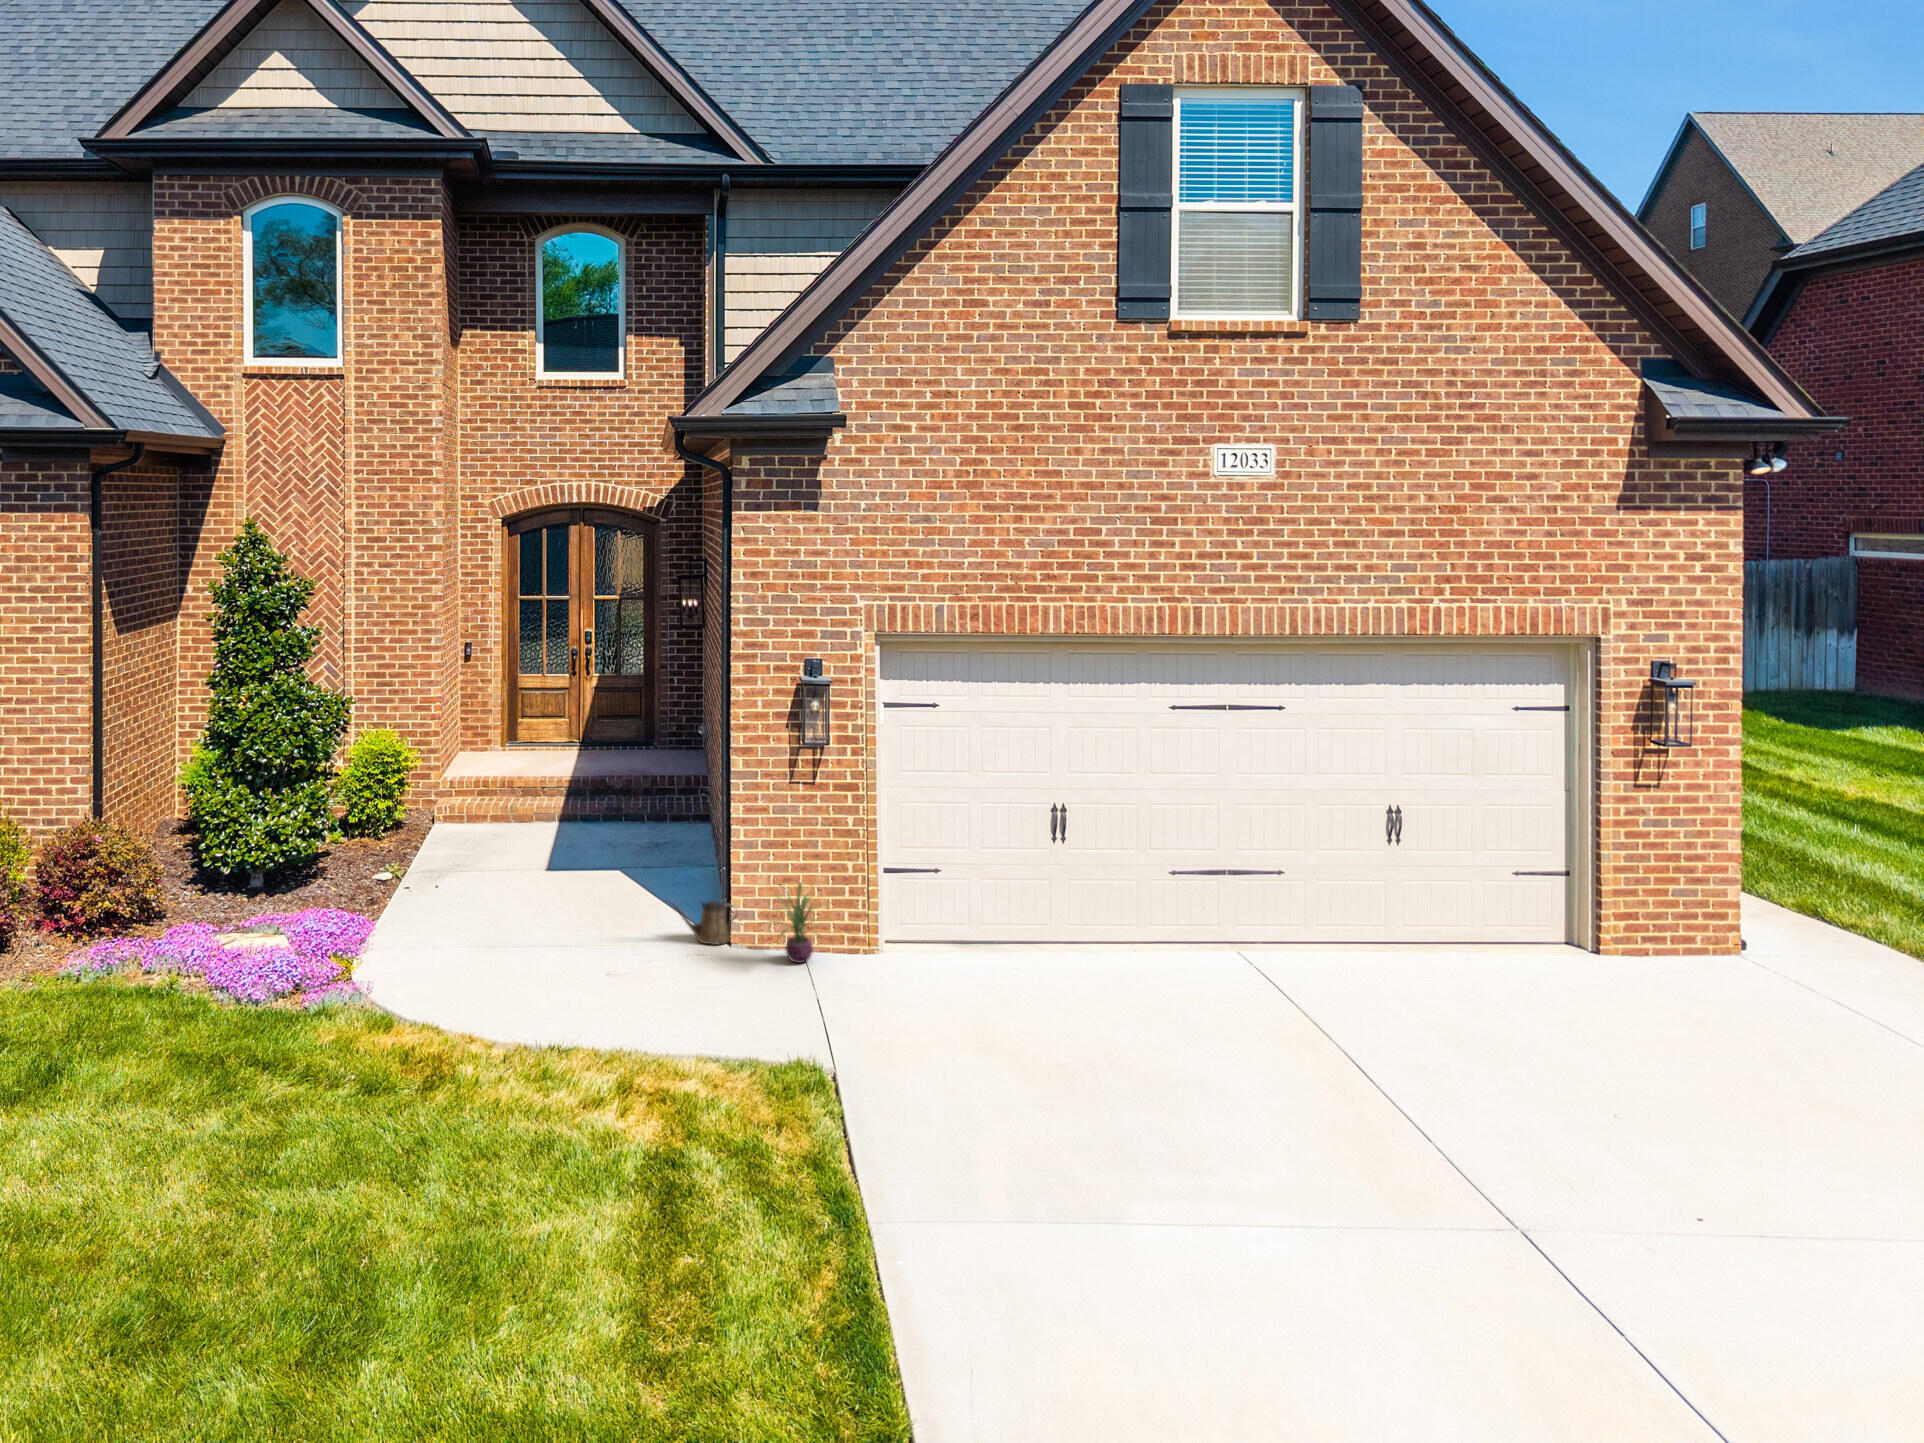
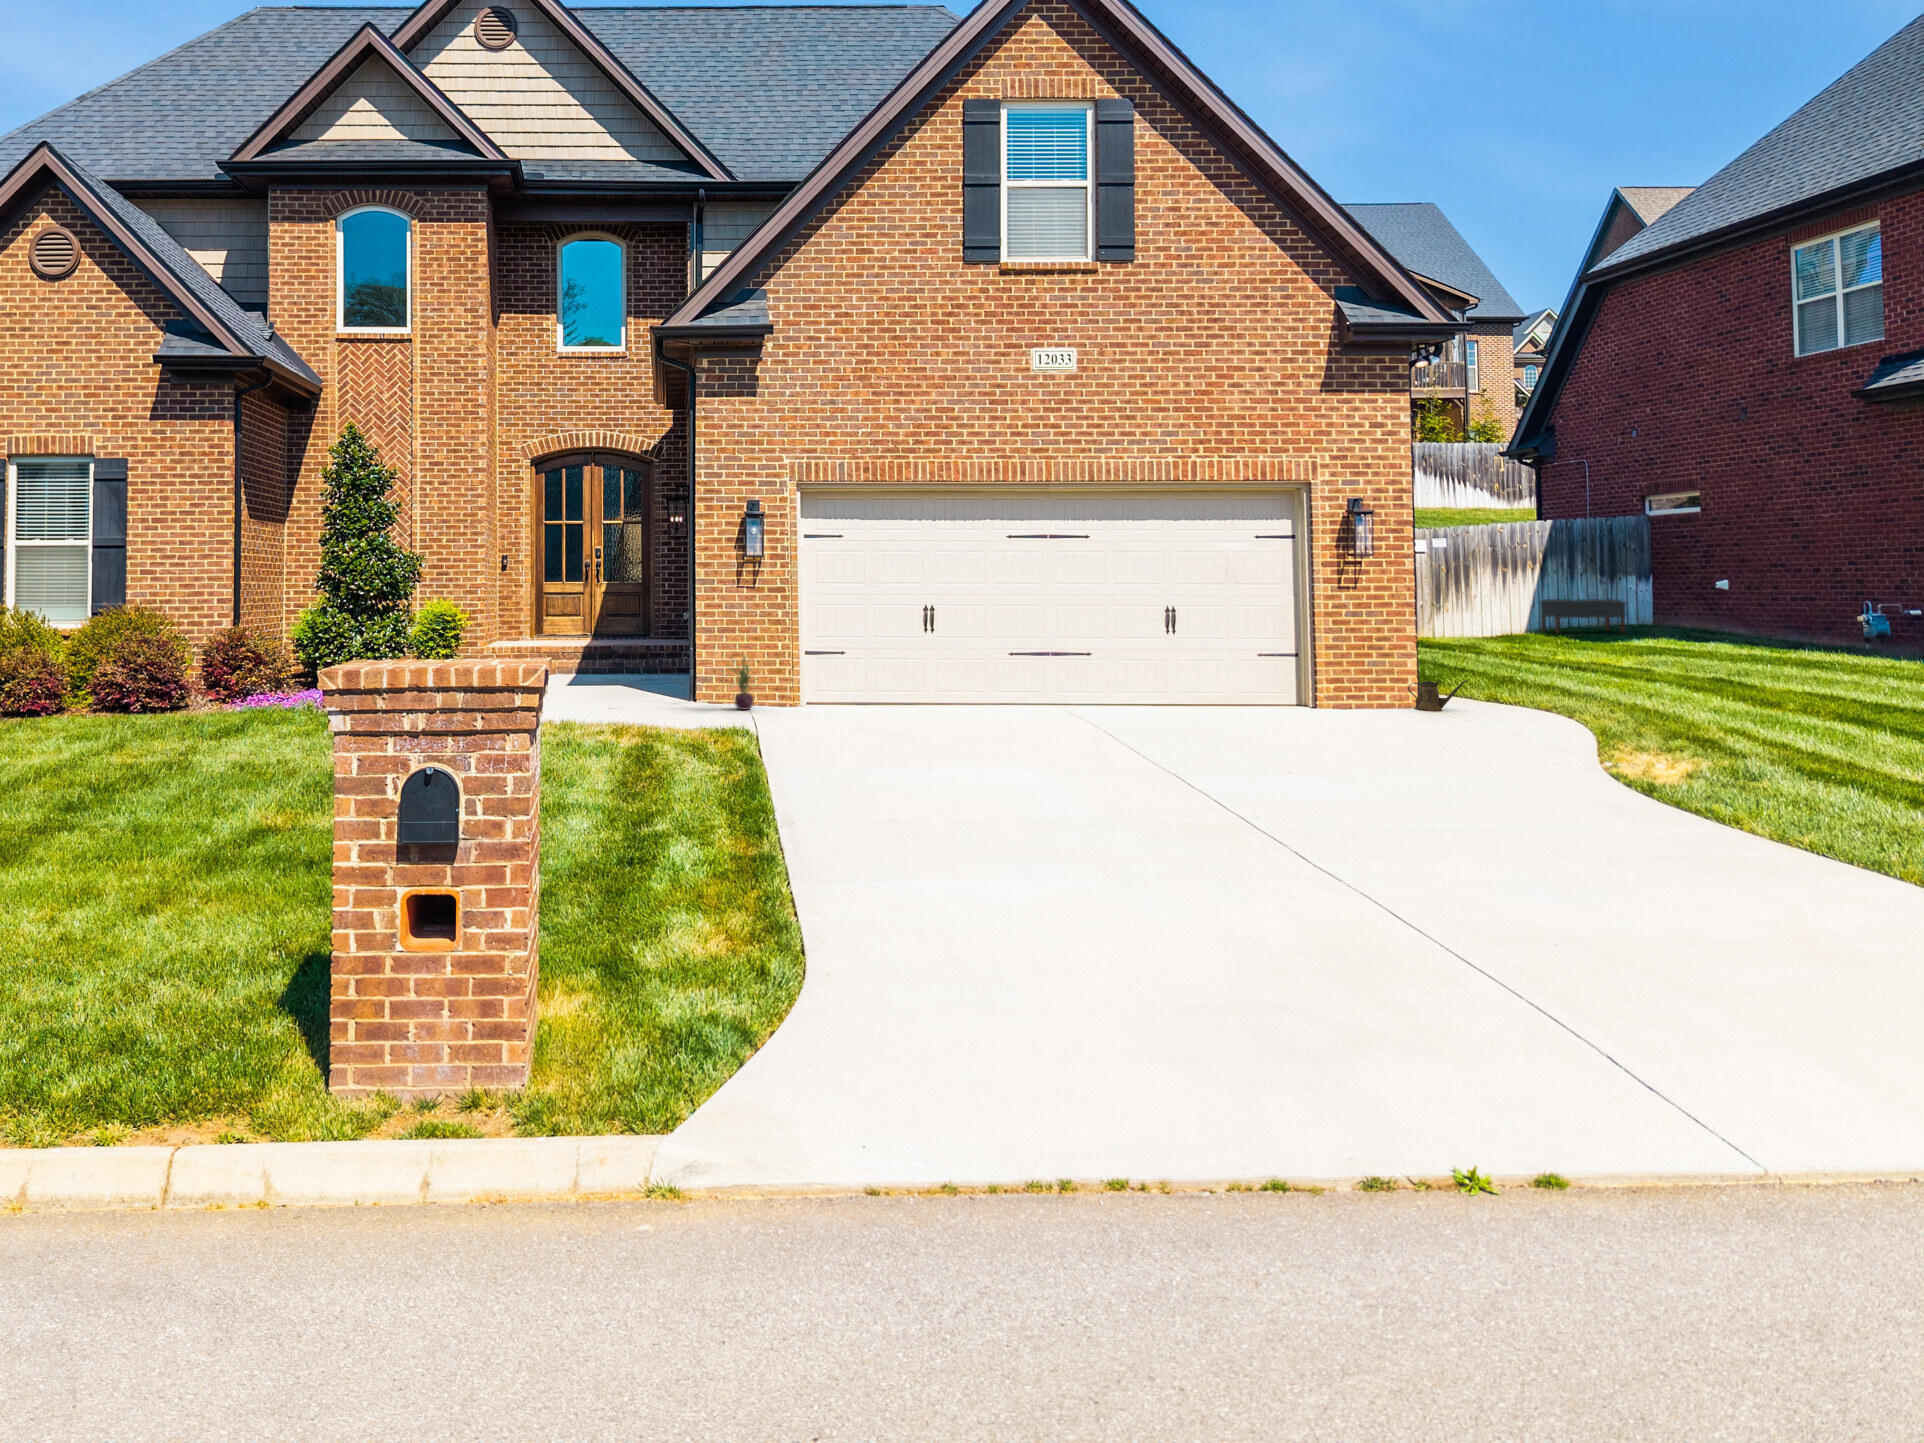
bench: none [1773,682,1886,728] -> present [1540,599,1626,633]
watering can: present [669,900,737,945] -> present [1408,680,1467,711]

